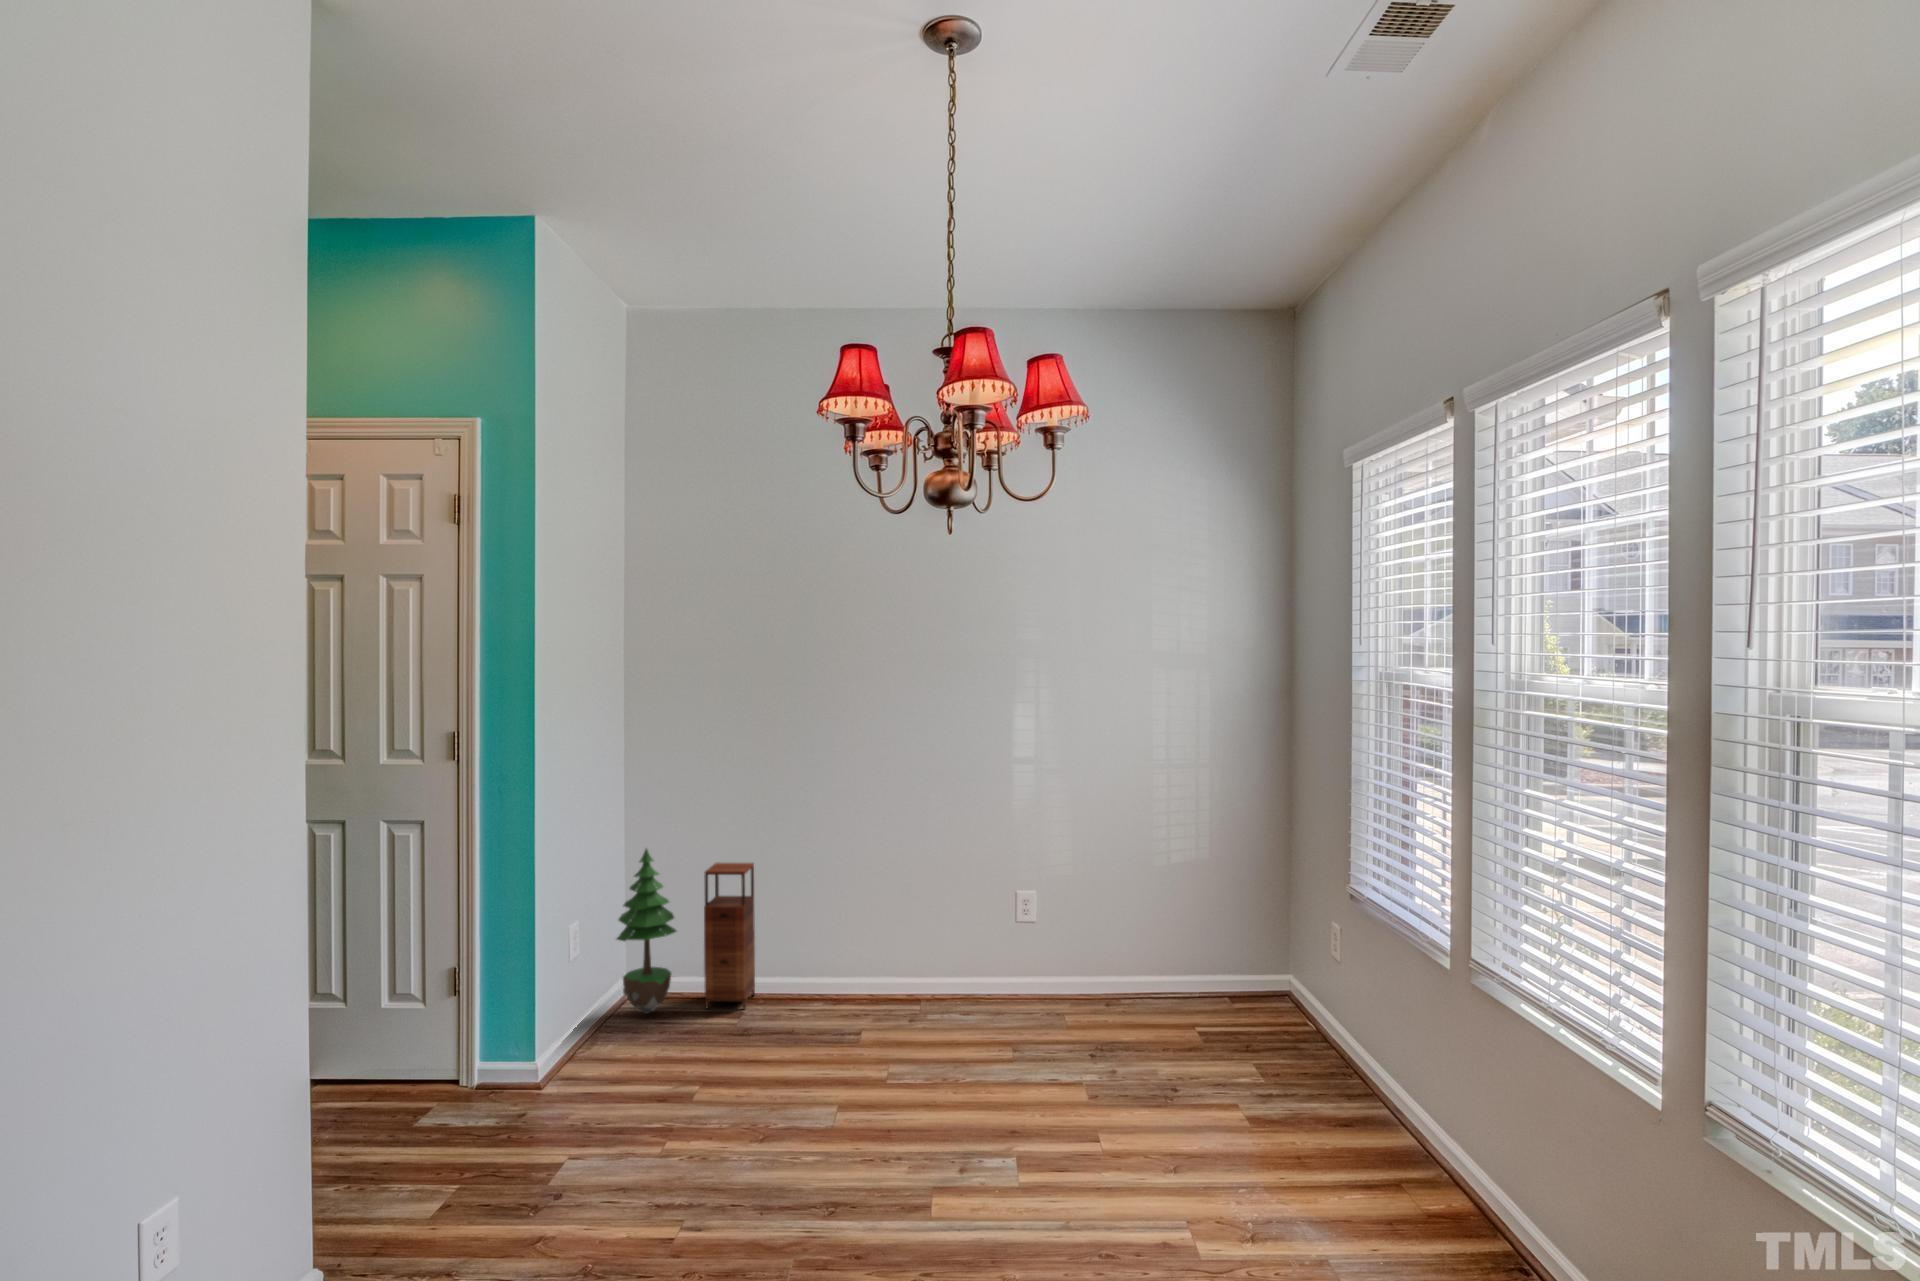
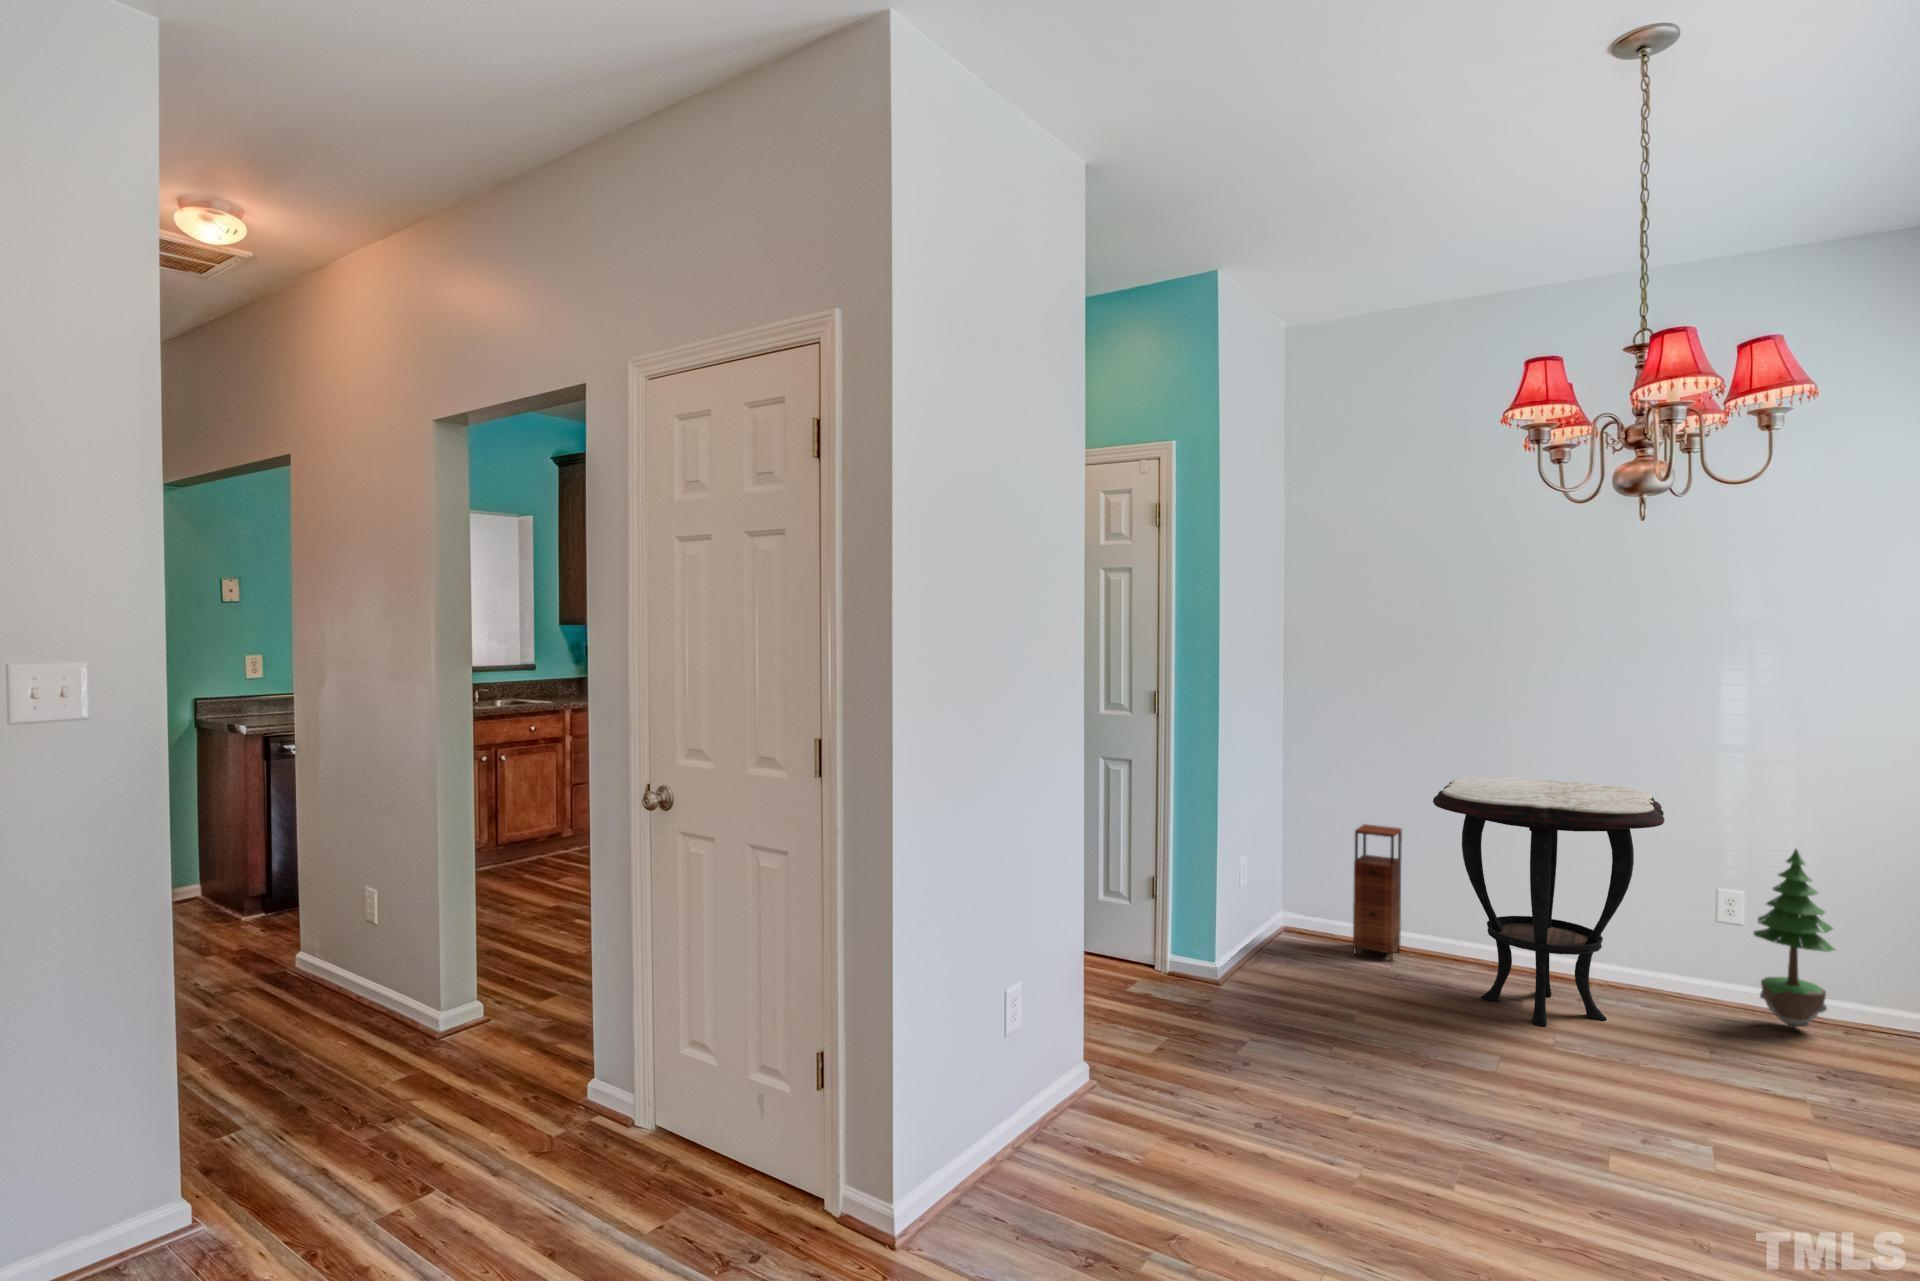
side table: none [778,799,985,1057] -> present [1433,776,1664,1026]
potted tree: present [617,849,676,1014] -> present [1754,848,1835,1028]

